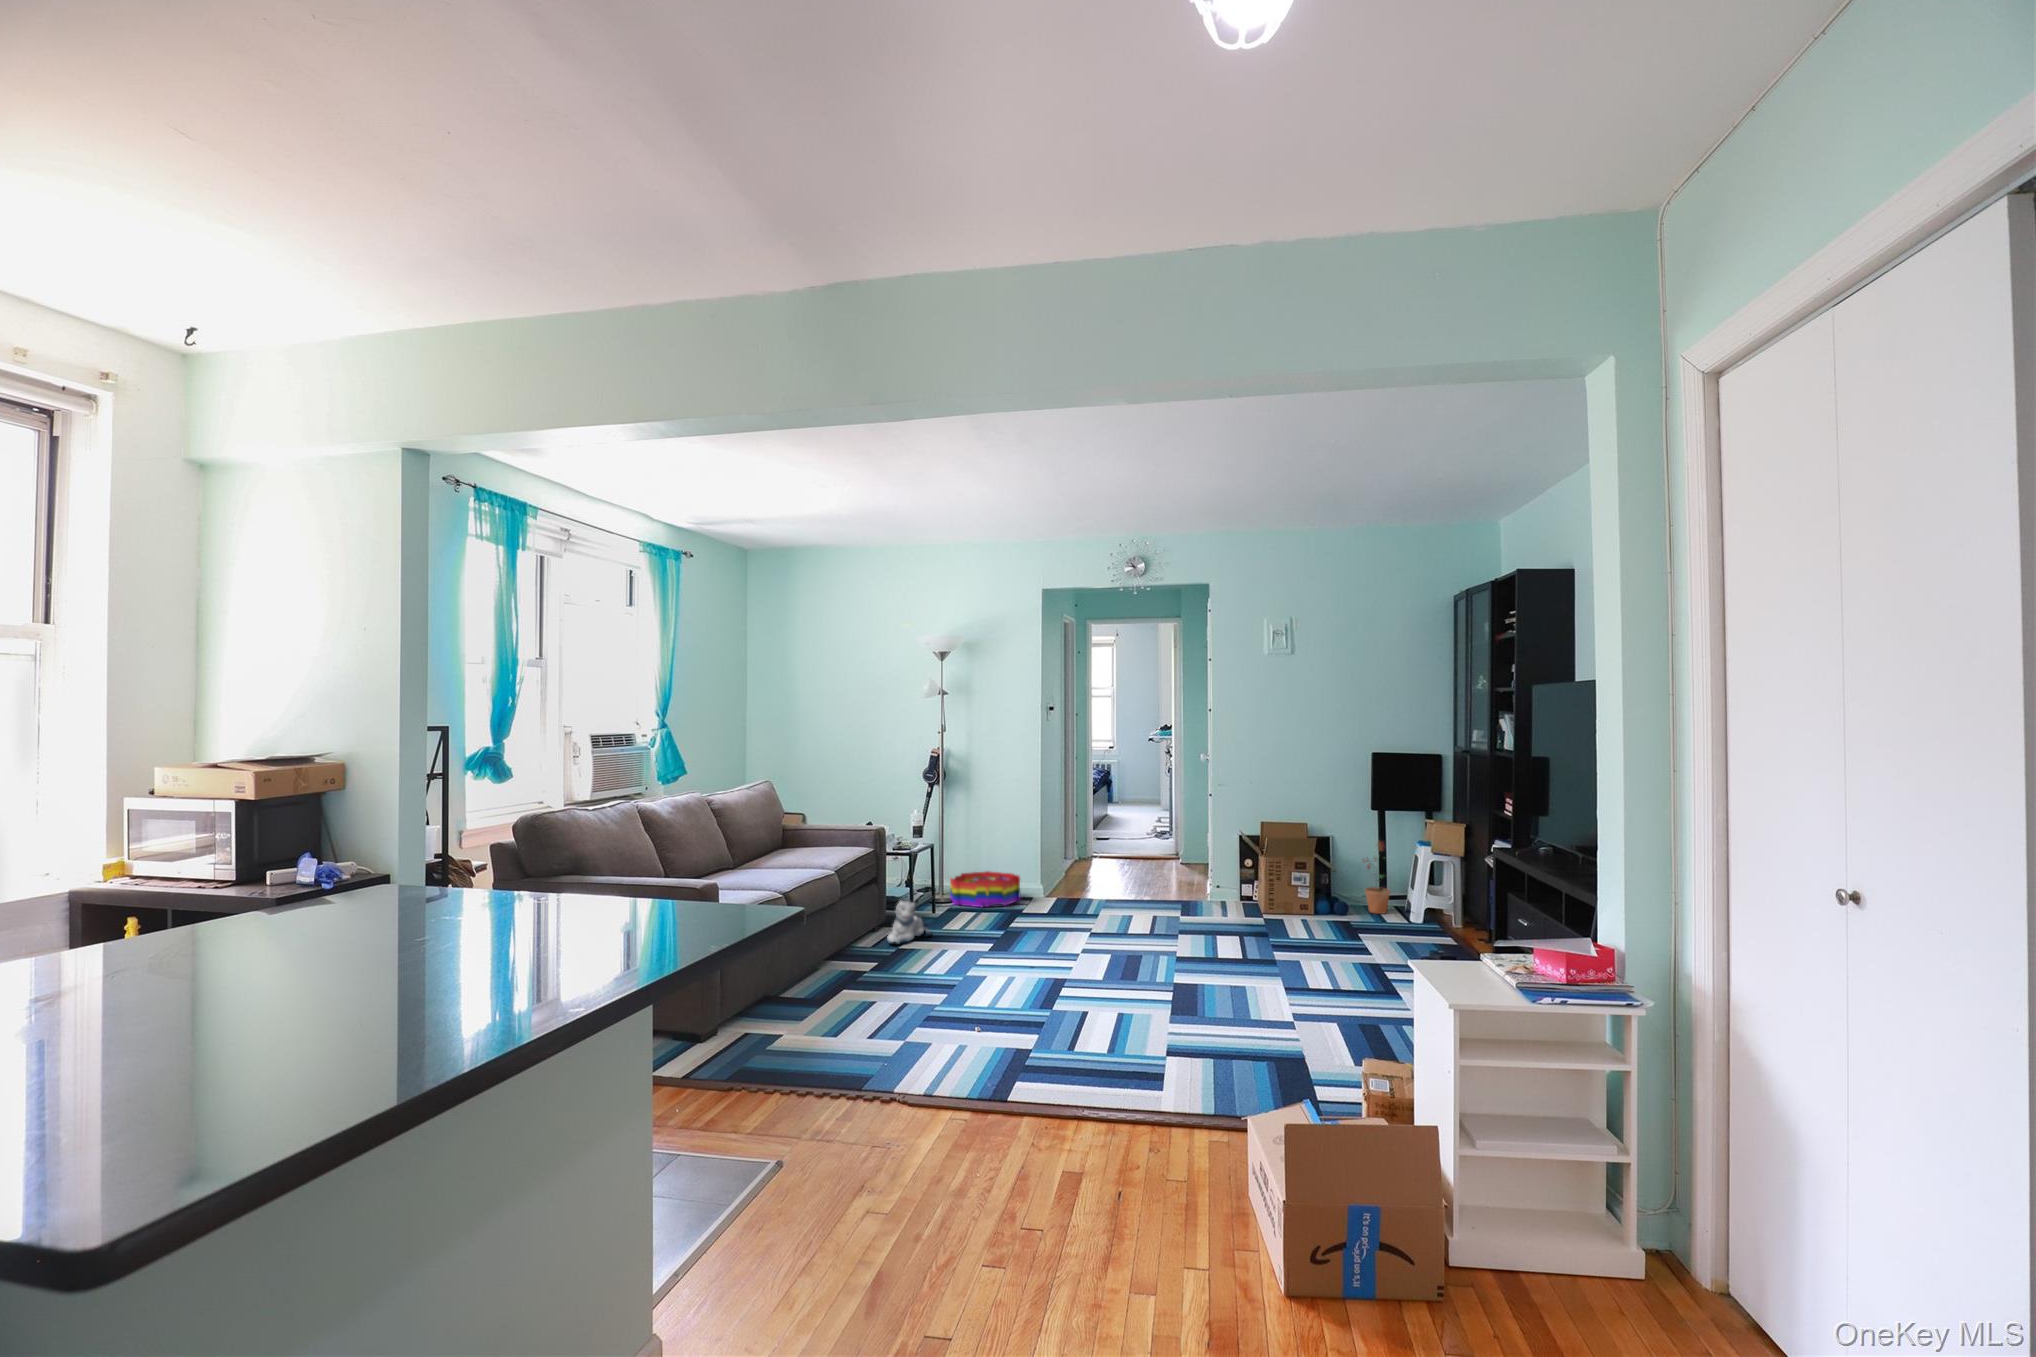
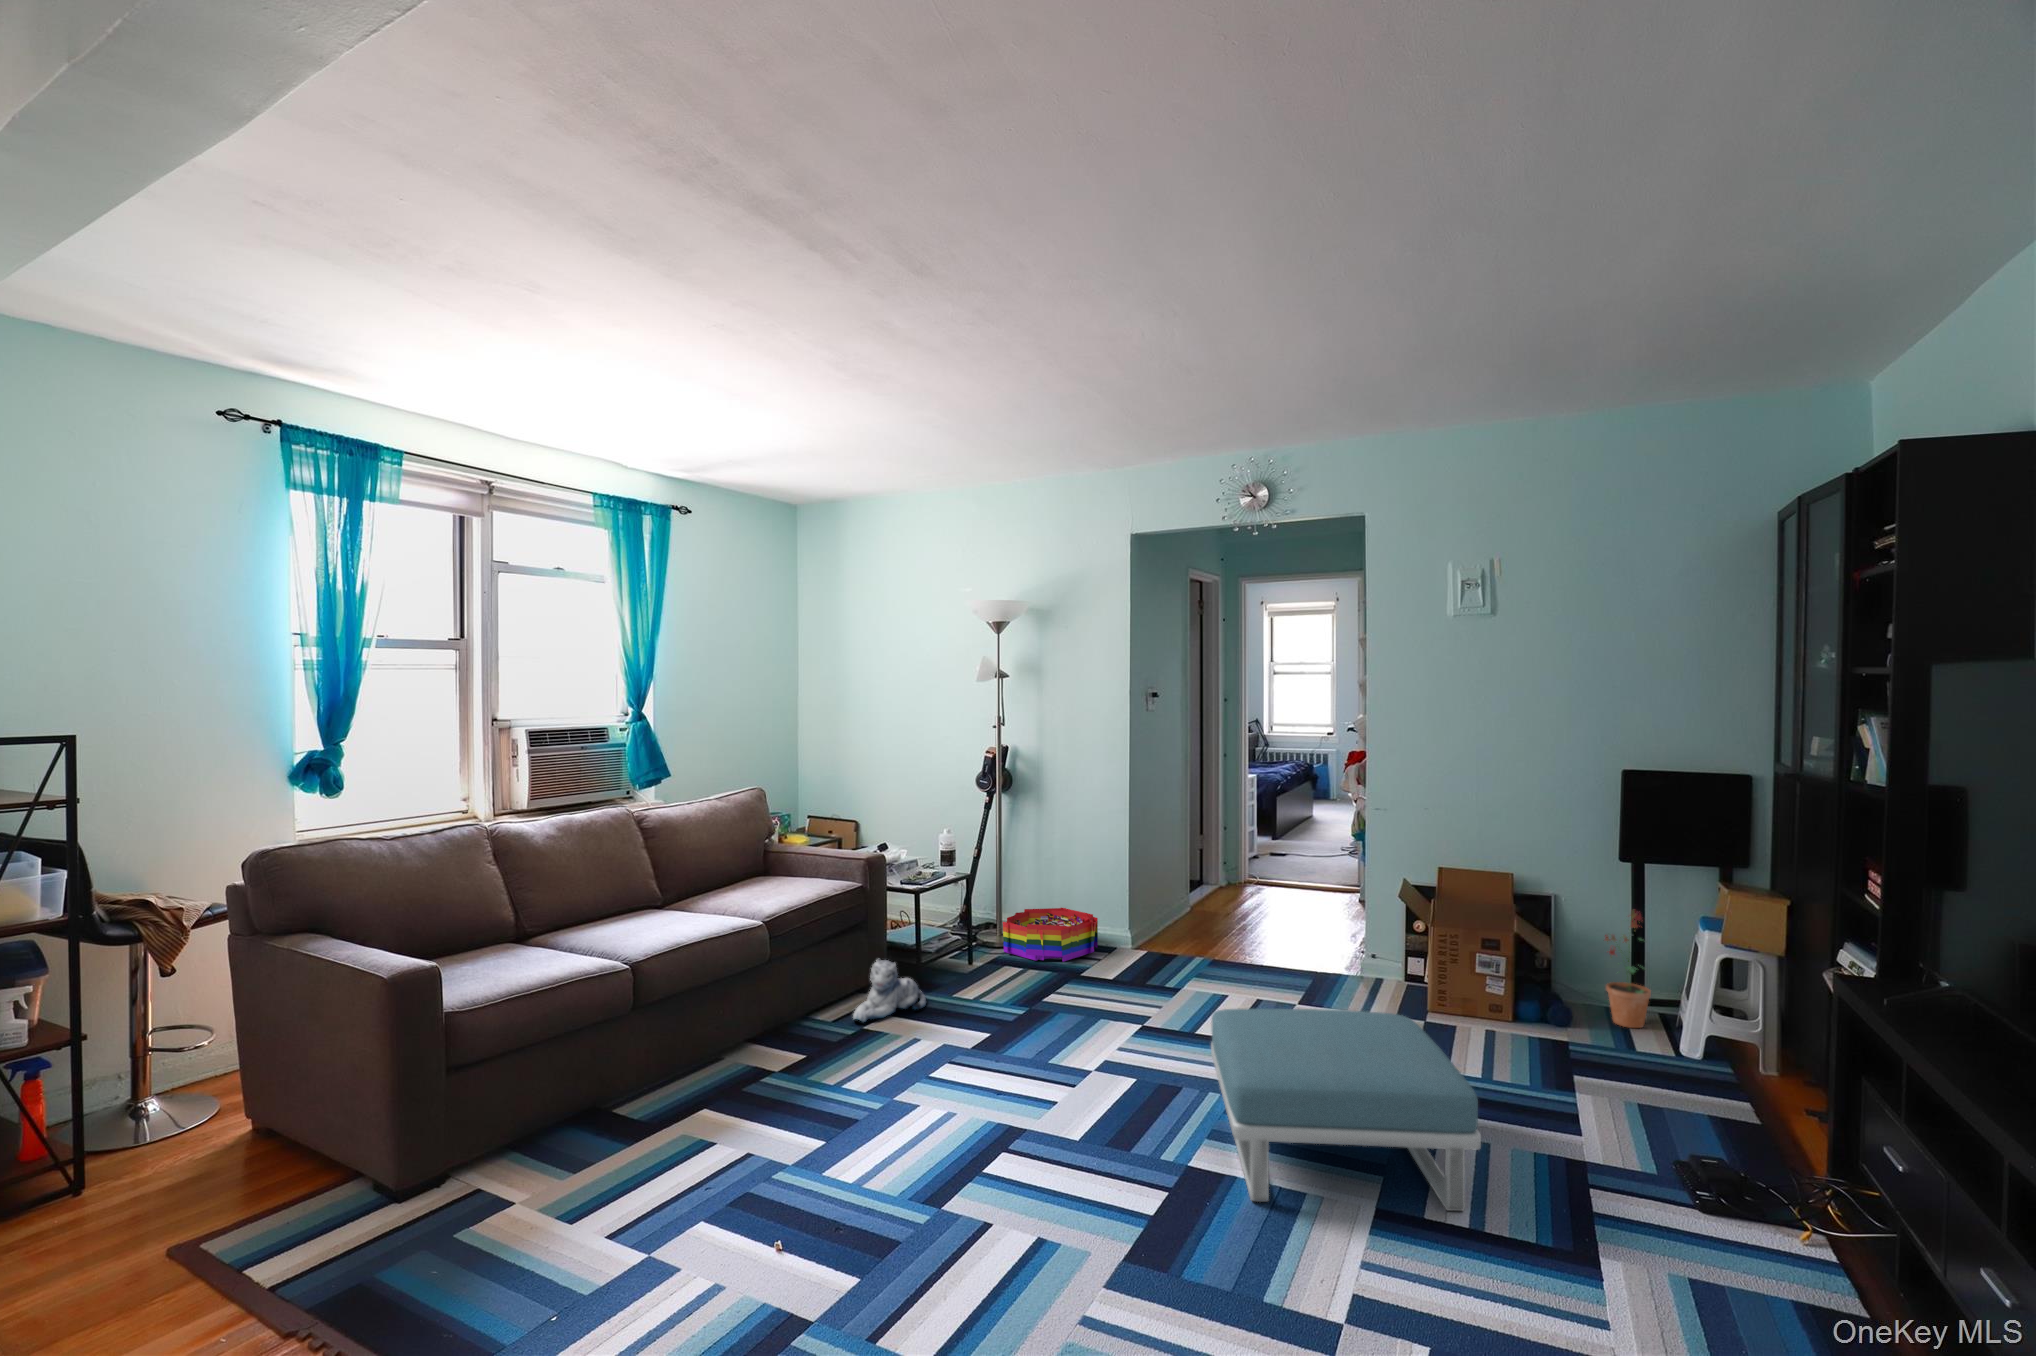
footstool: none [1166,896,1336,992] -> present [1211,1009,1481,1211]

